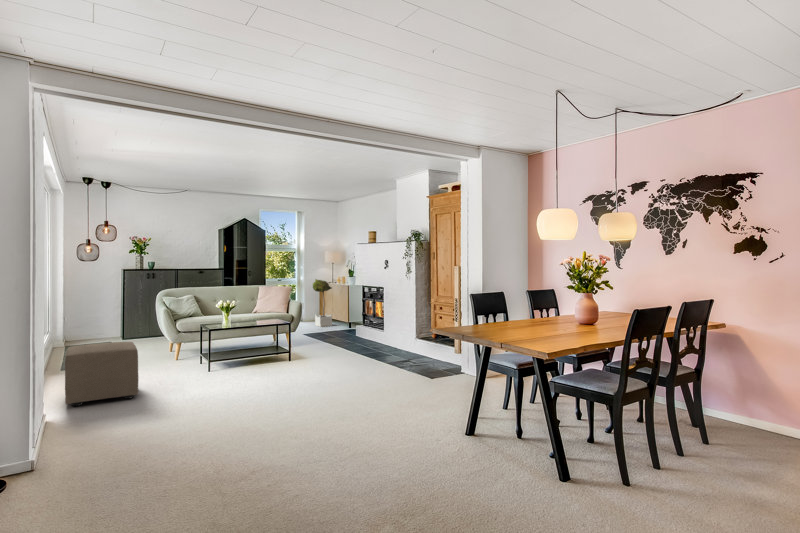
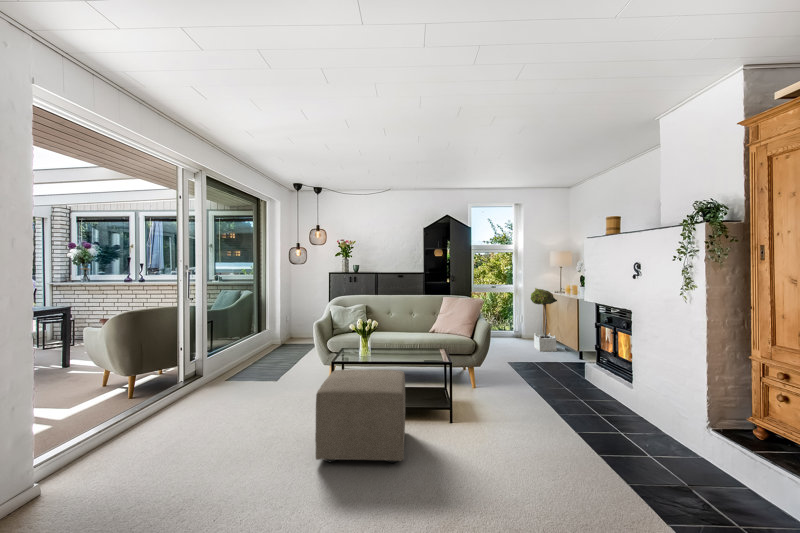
ottoman: present [65,342,138,406] -> present [315,369,405,463]

